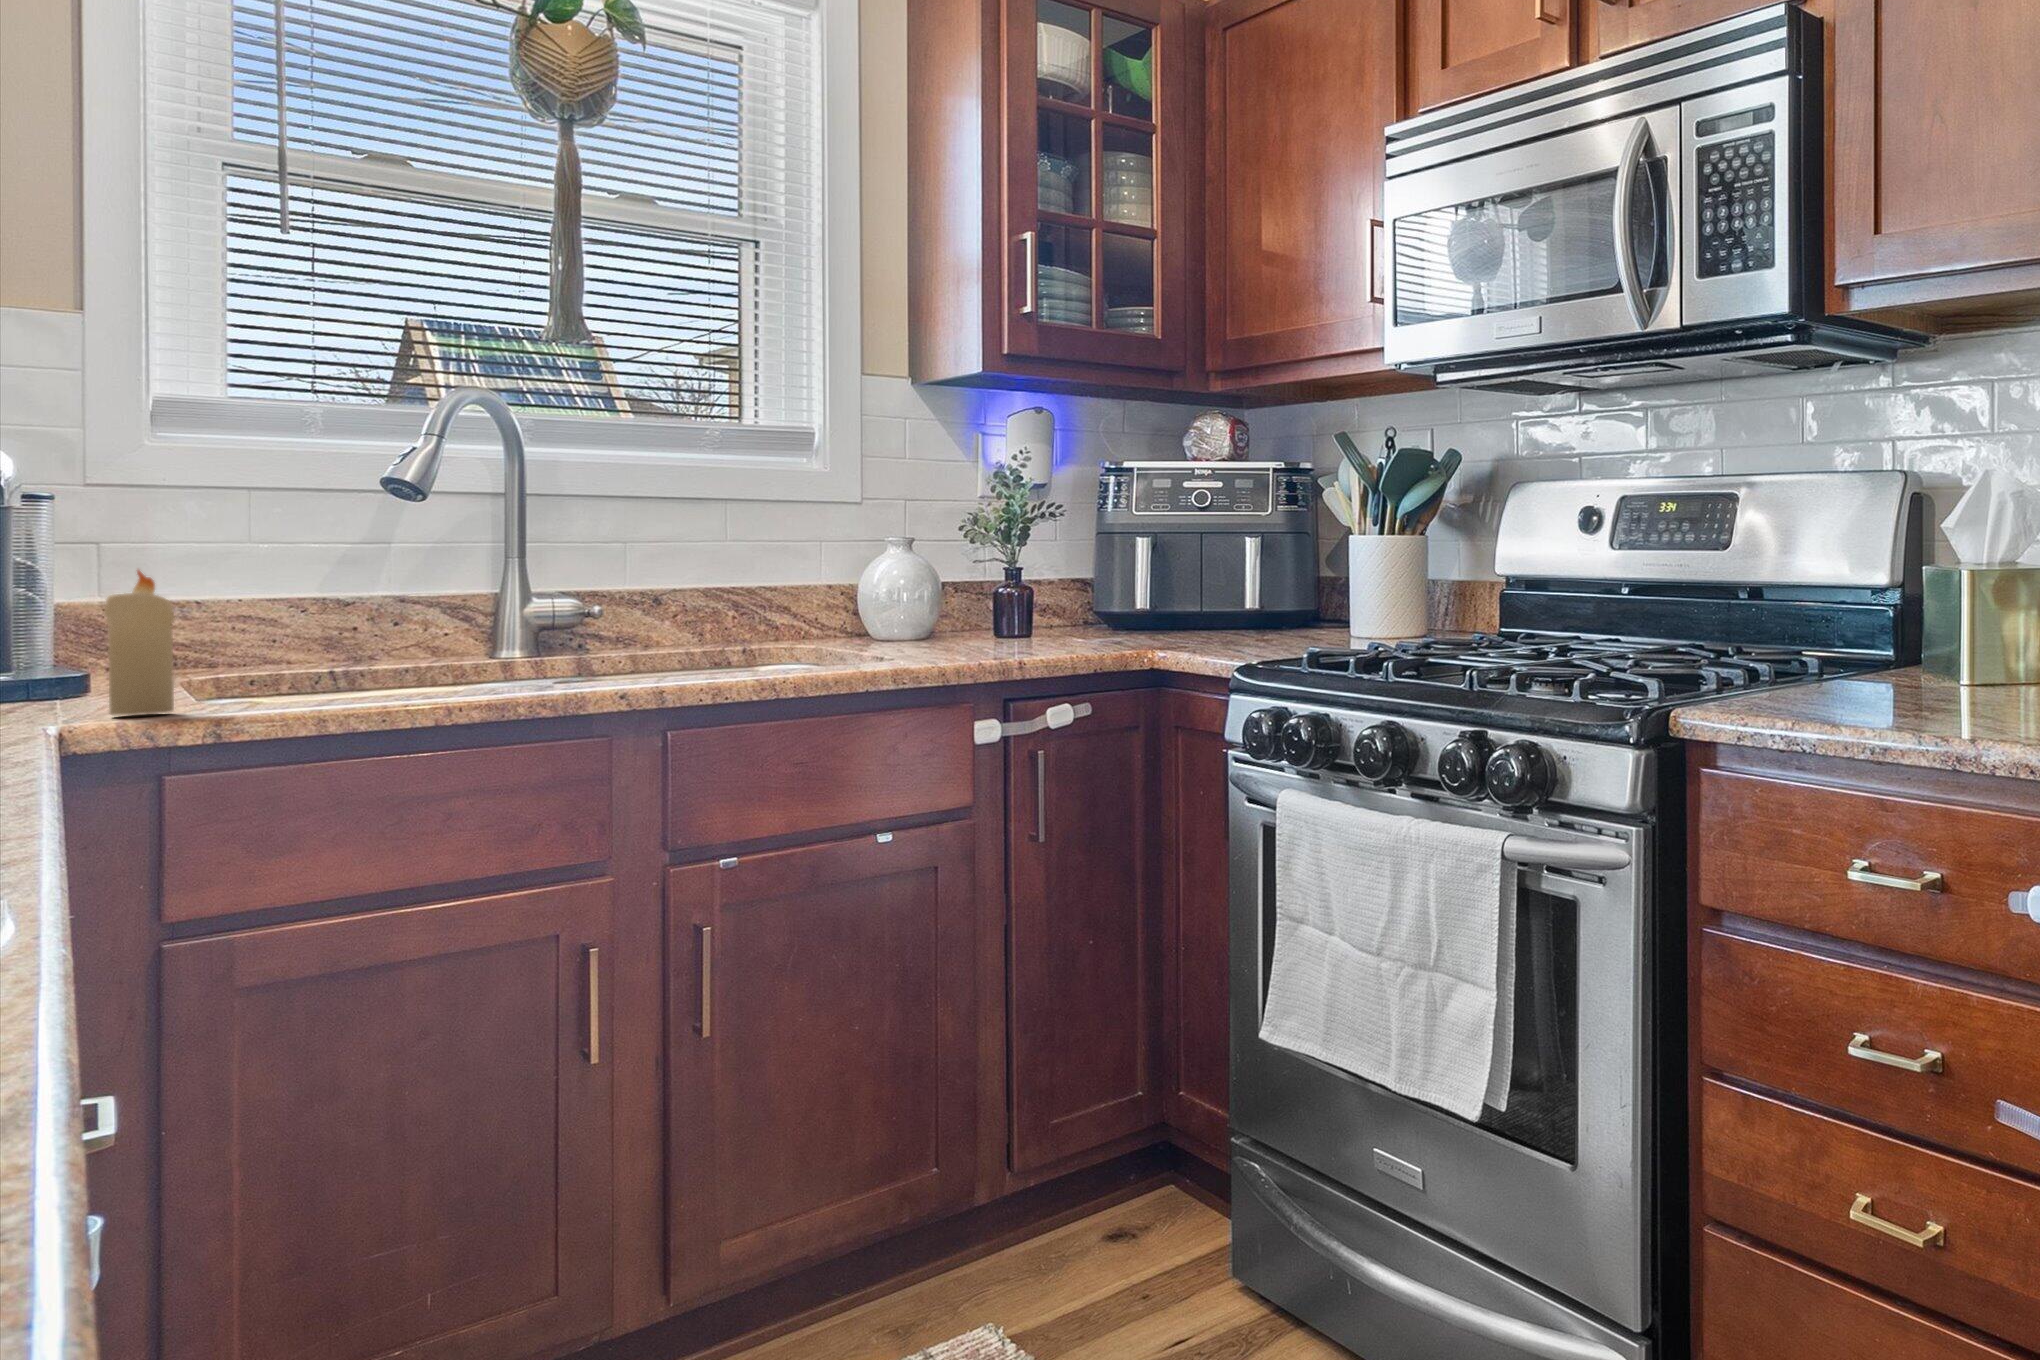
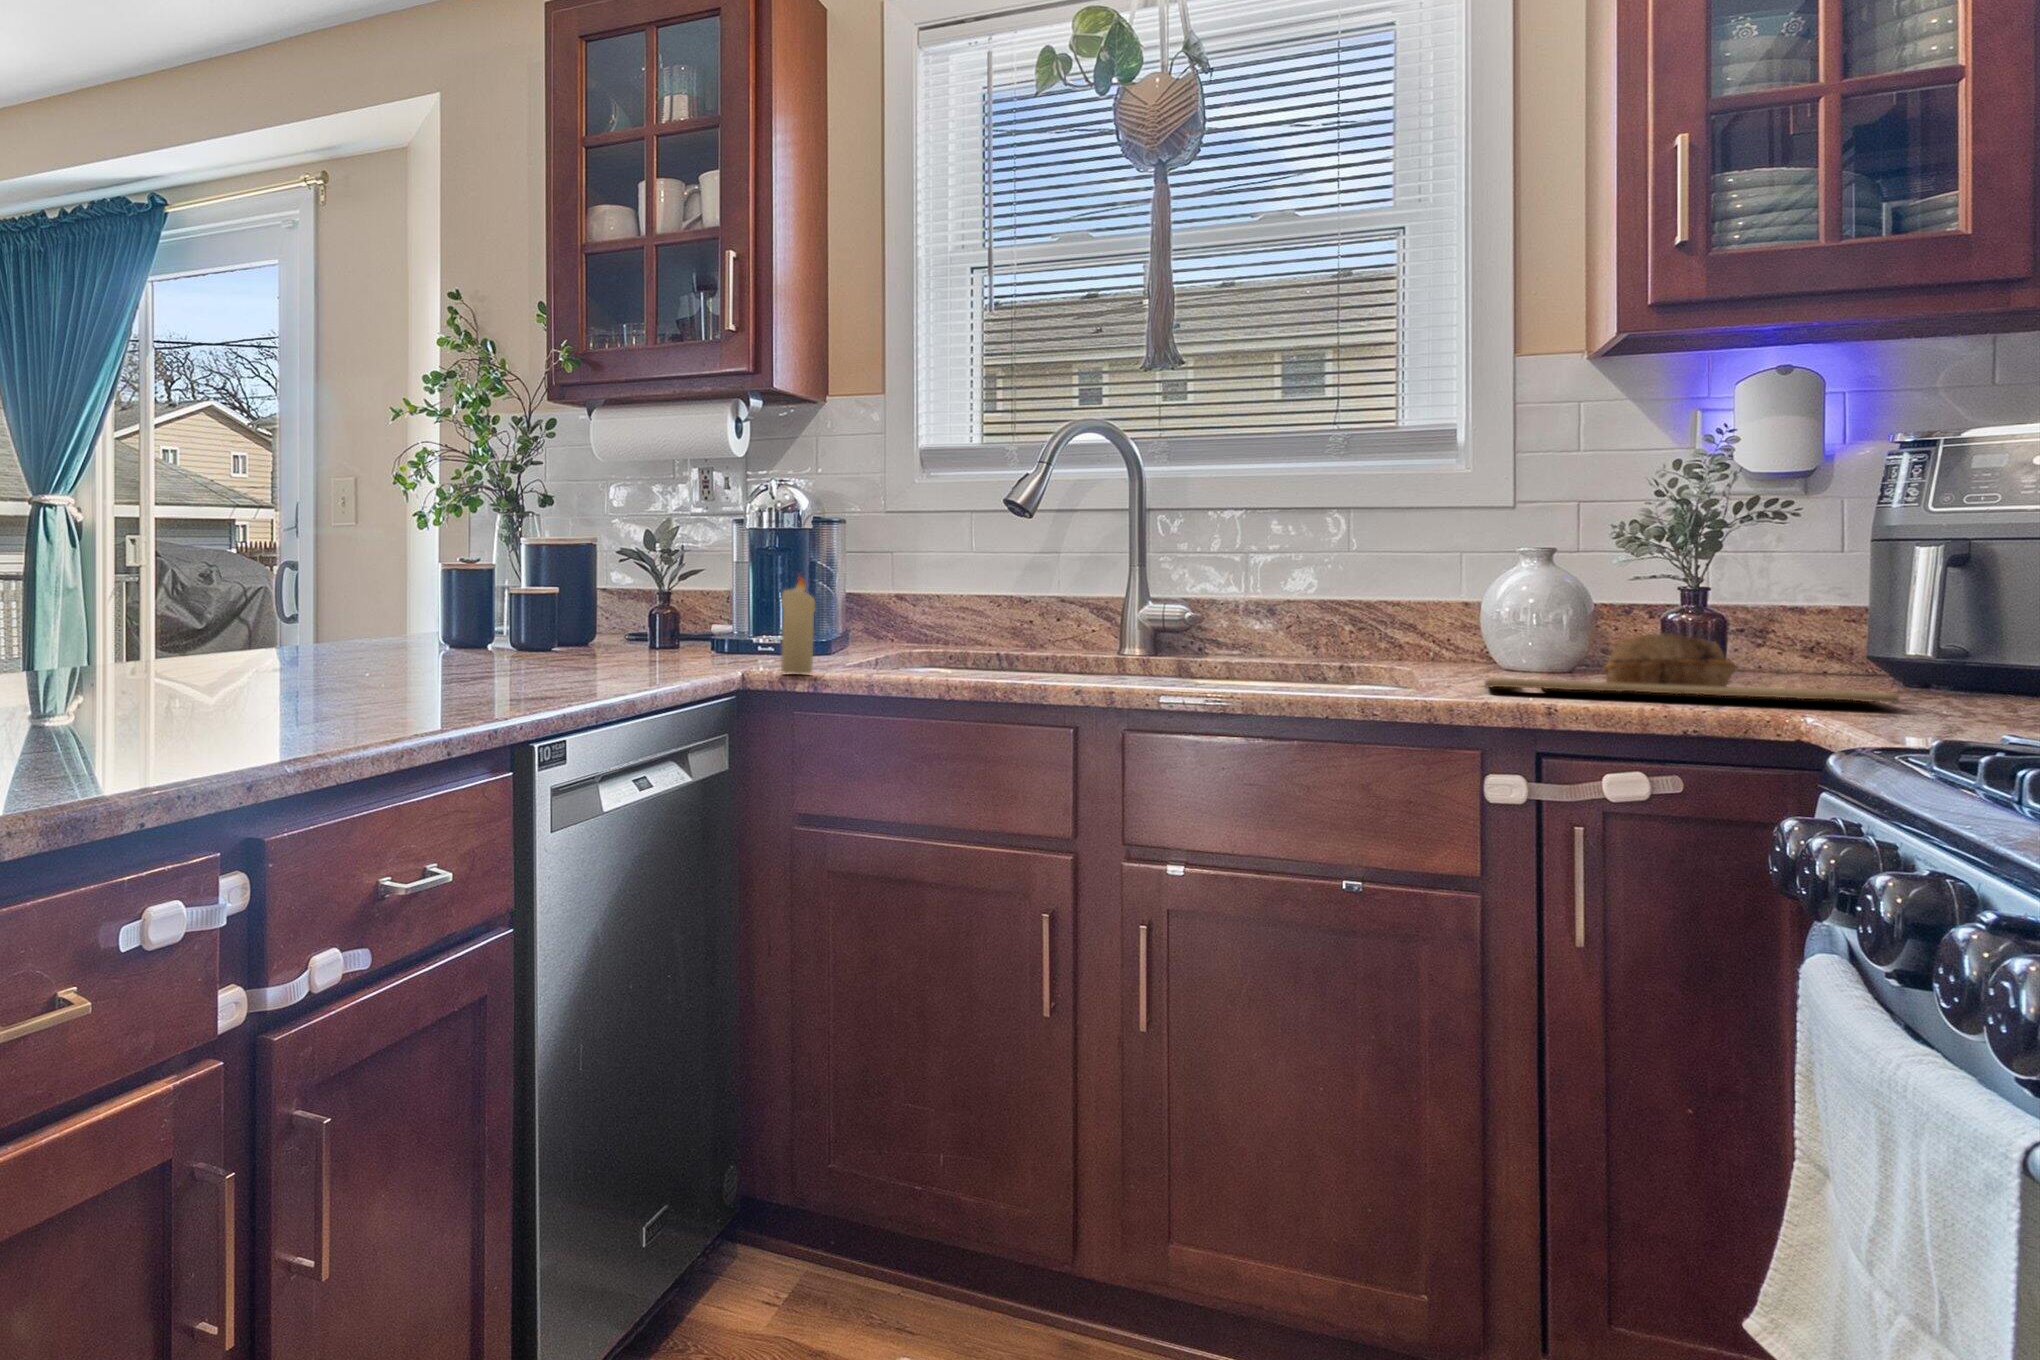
cutting board: none [894,607,1169,657] -> present [1485,633,1899,703]

